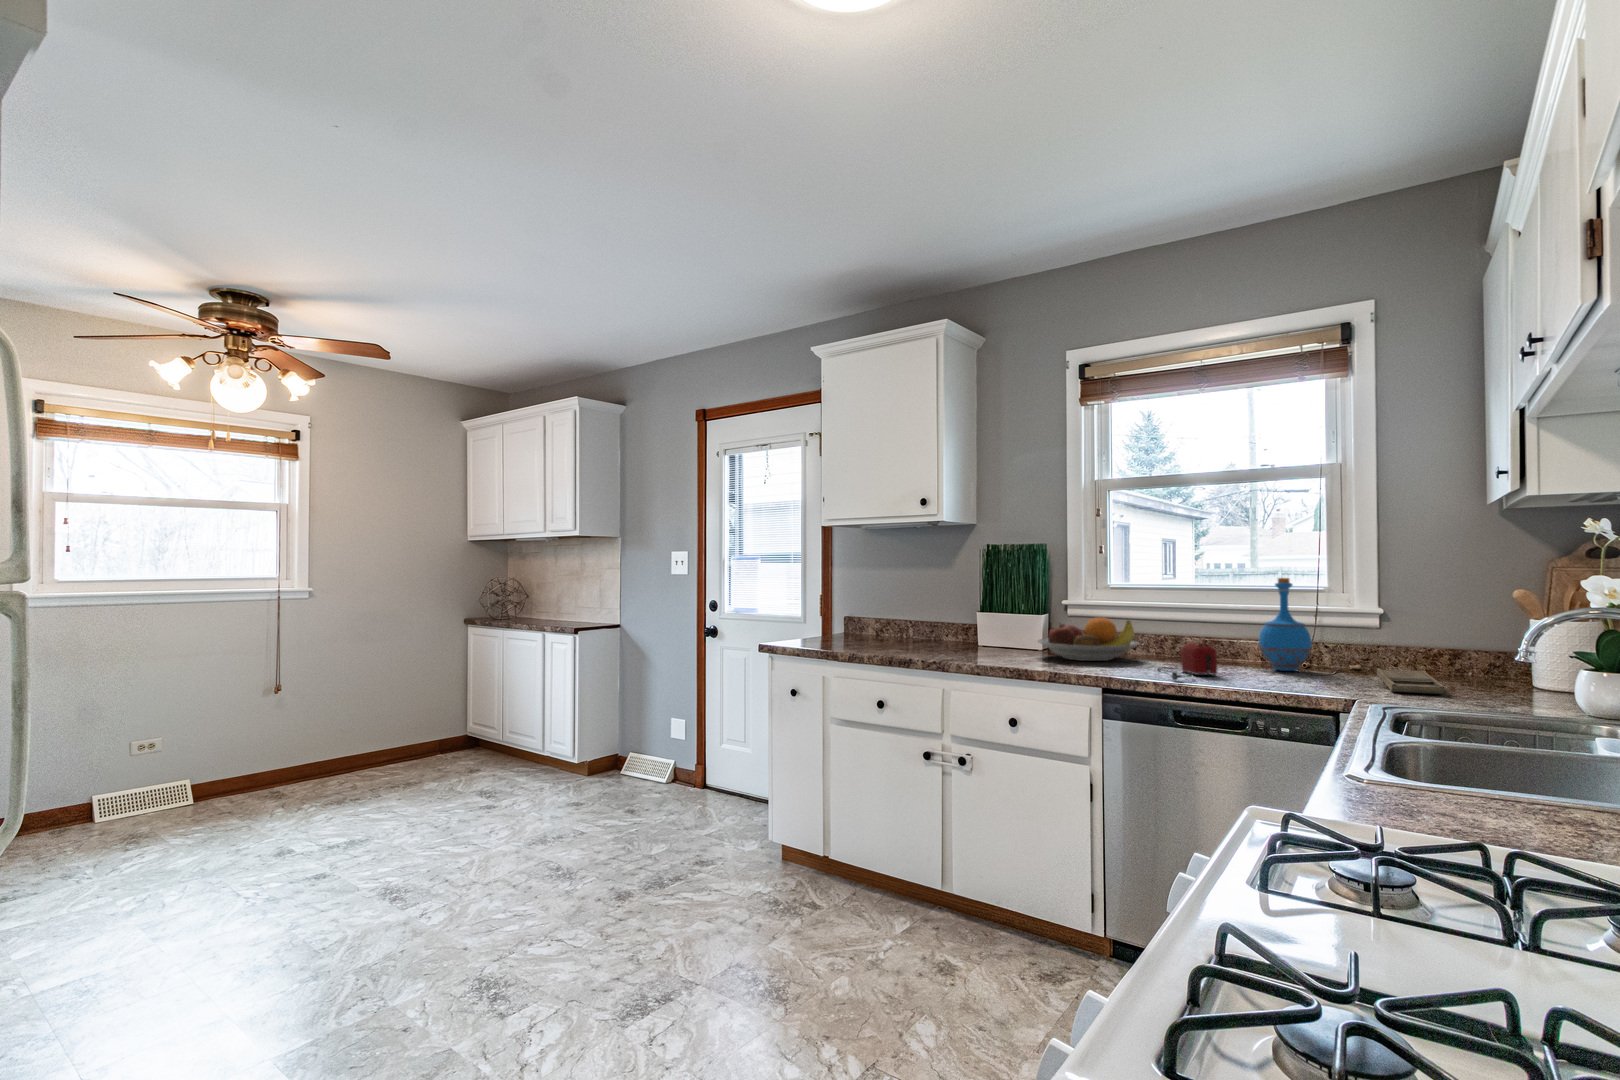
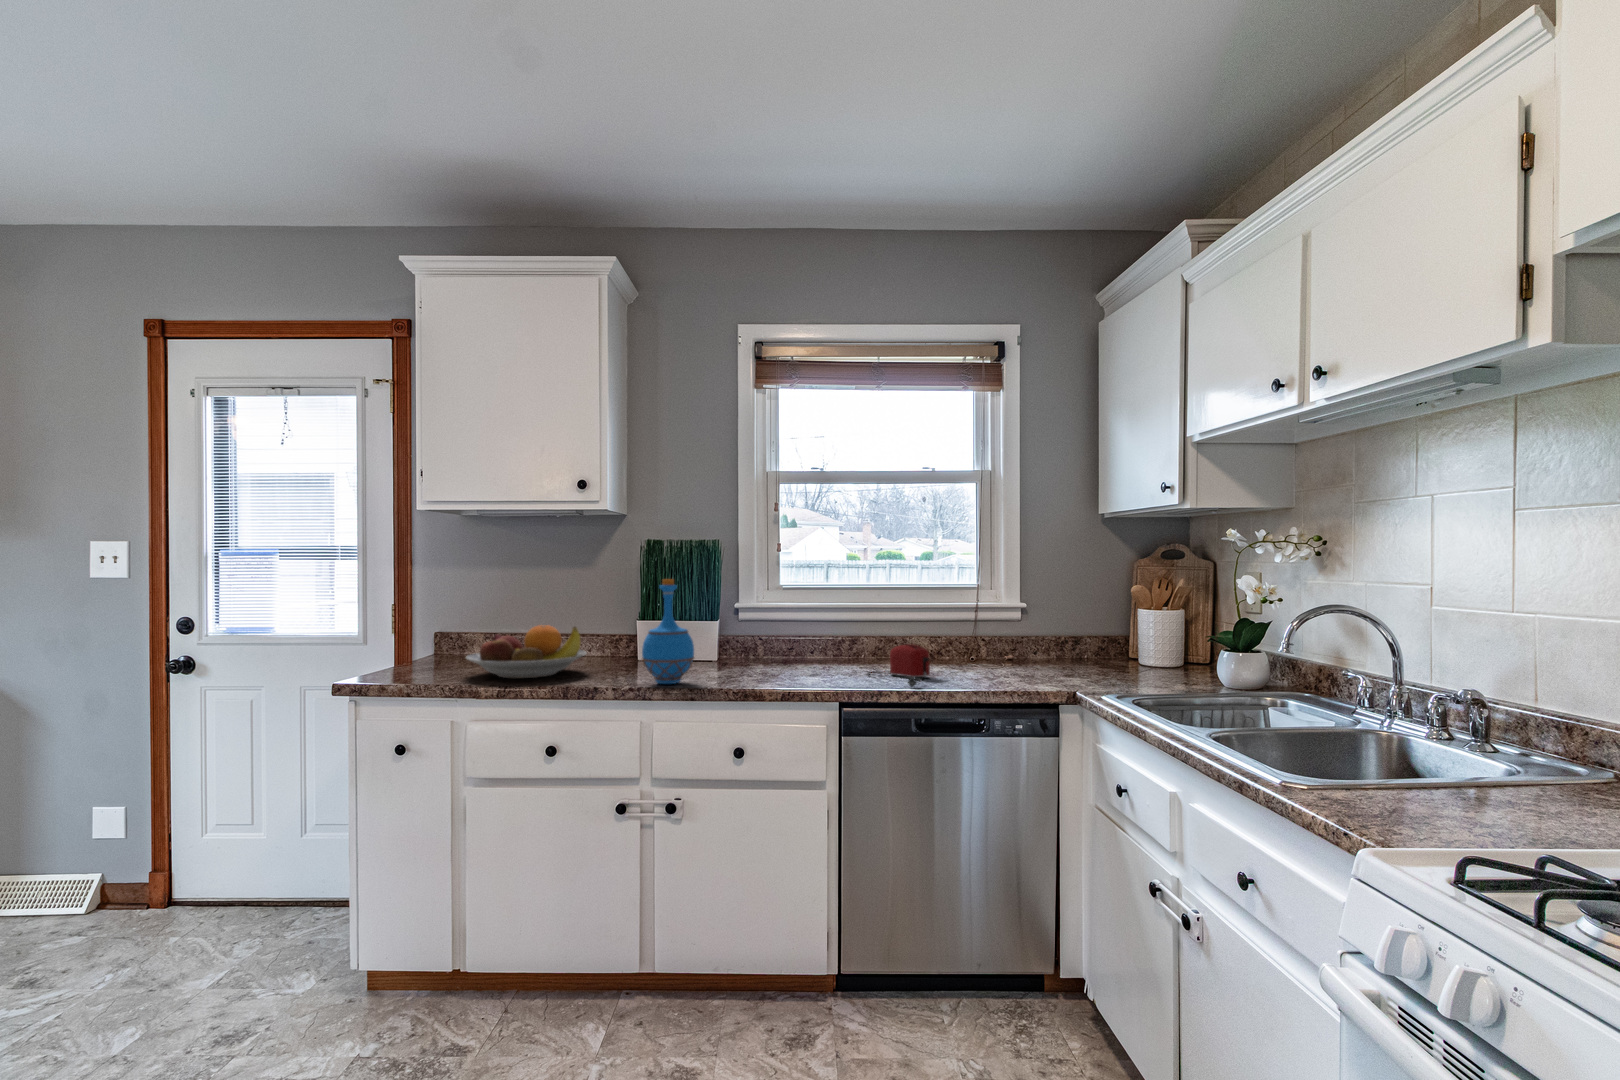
bottle: present [1259,578,1312,671] -> present [642,579,694,684]
fruit bowl: present [1038,617,1139,661] -> present [466,625,586,678]
tray: present [1377,668,1445,694] -> none [1039,657,1115,680]

